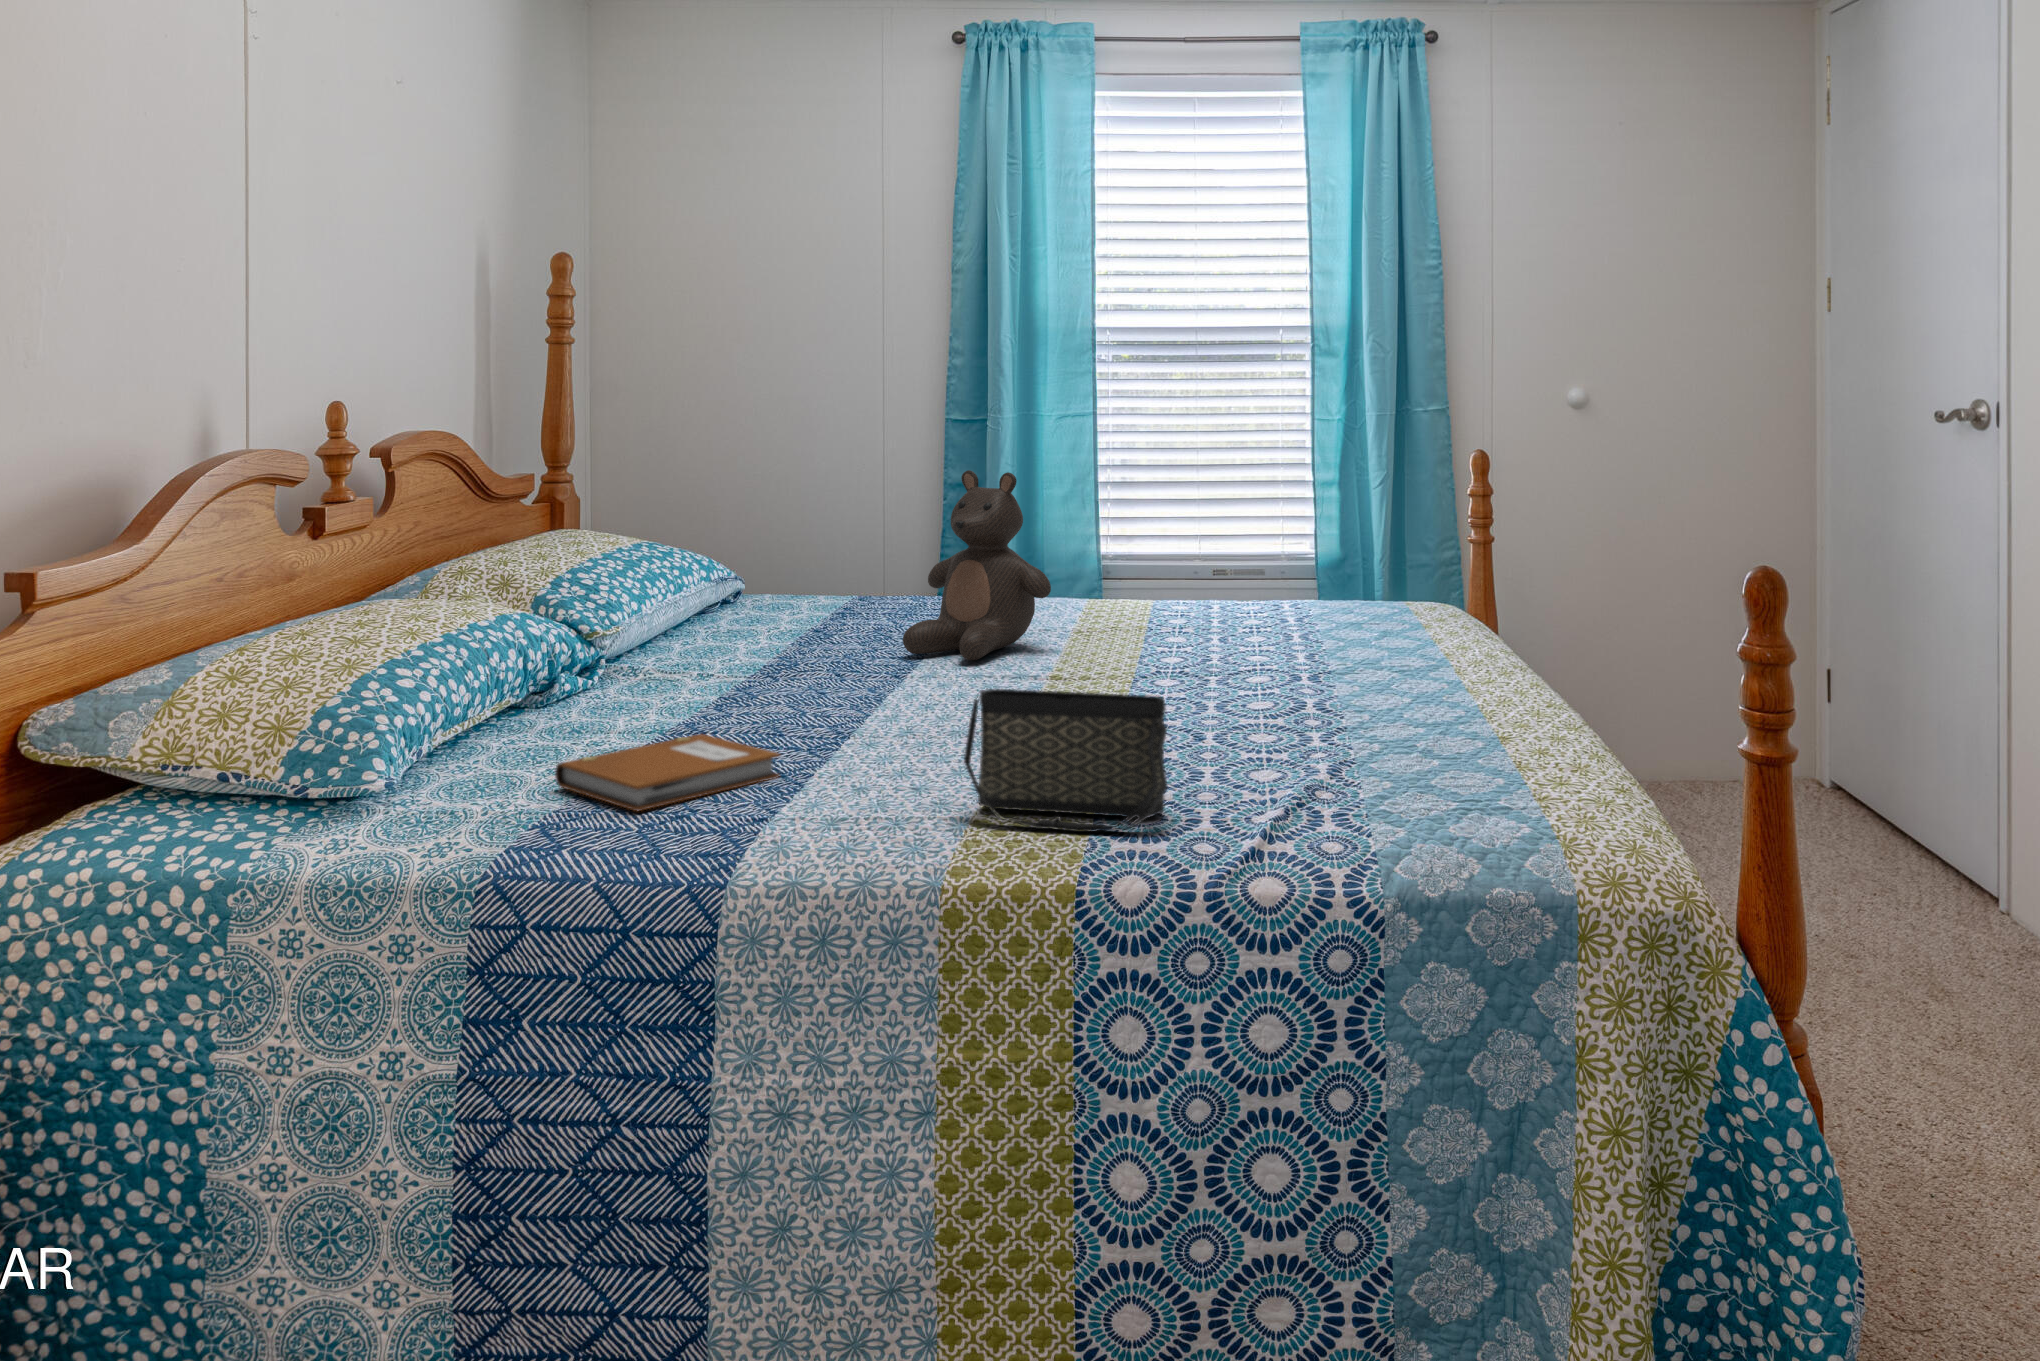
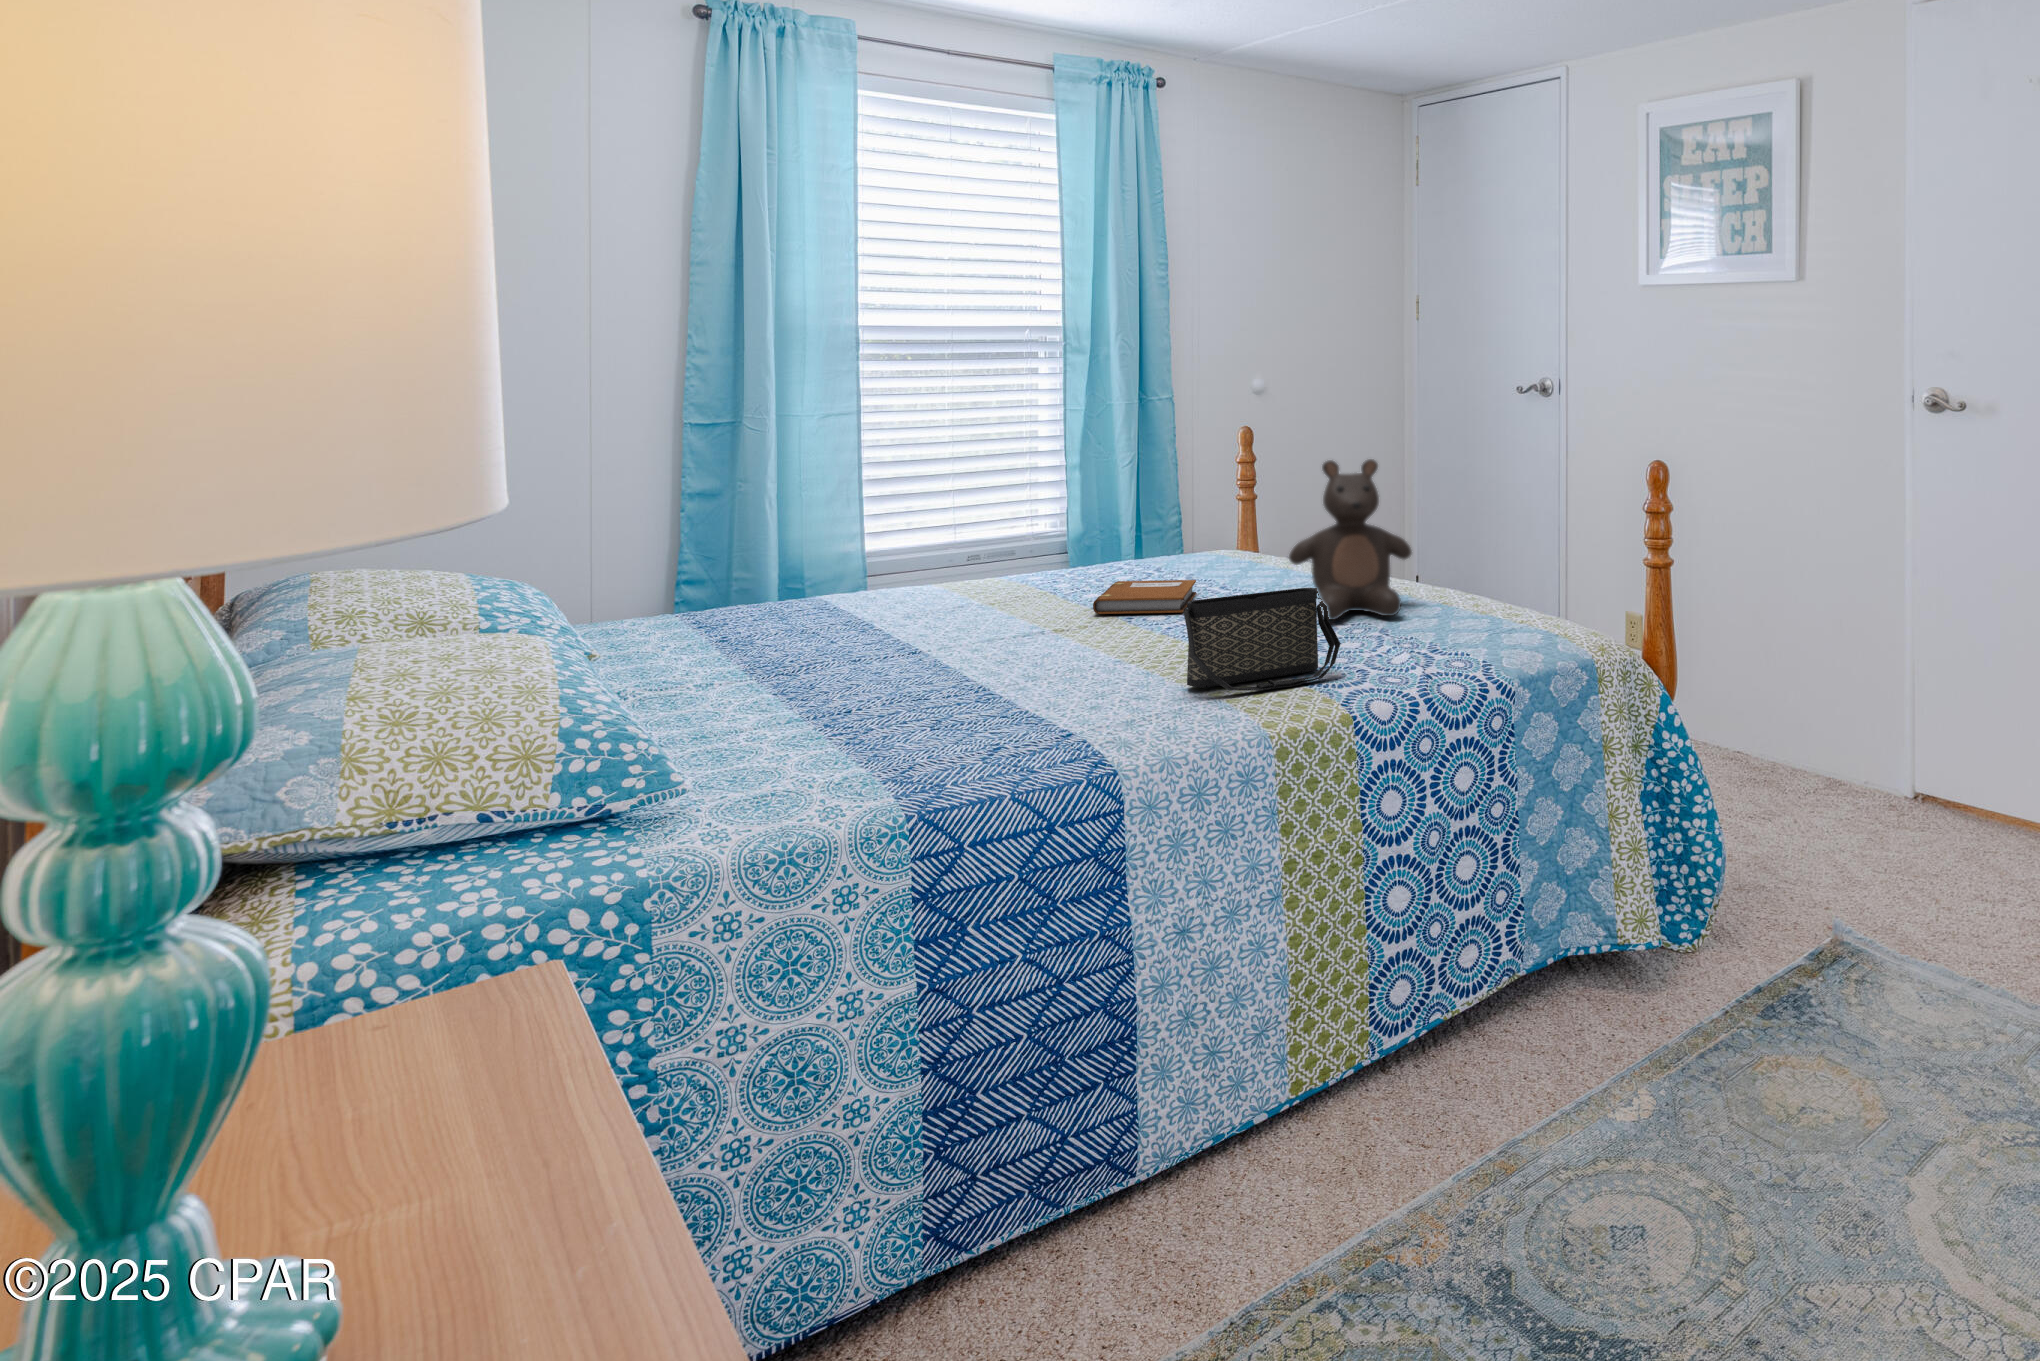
teddy bear: present [903,470,1051,661] -> present [1289,459,1412,620]
notebook: present [555,734,780,811] -> present [1093,580,1196,614]

